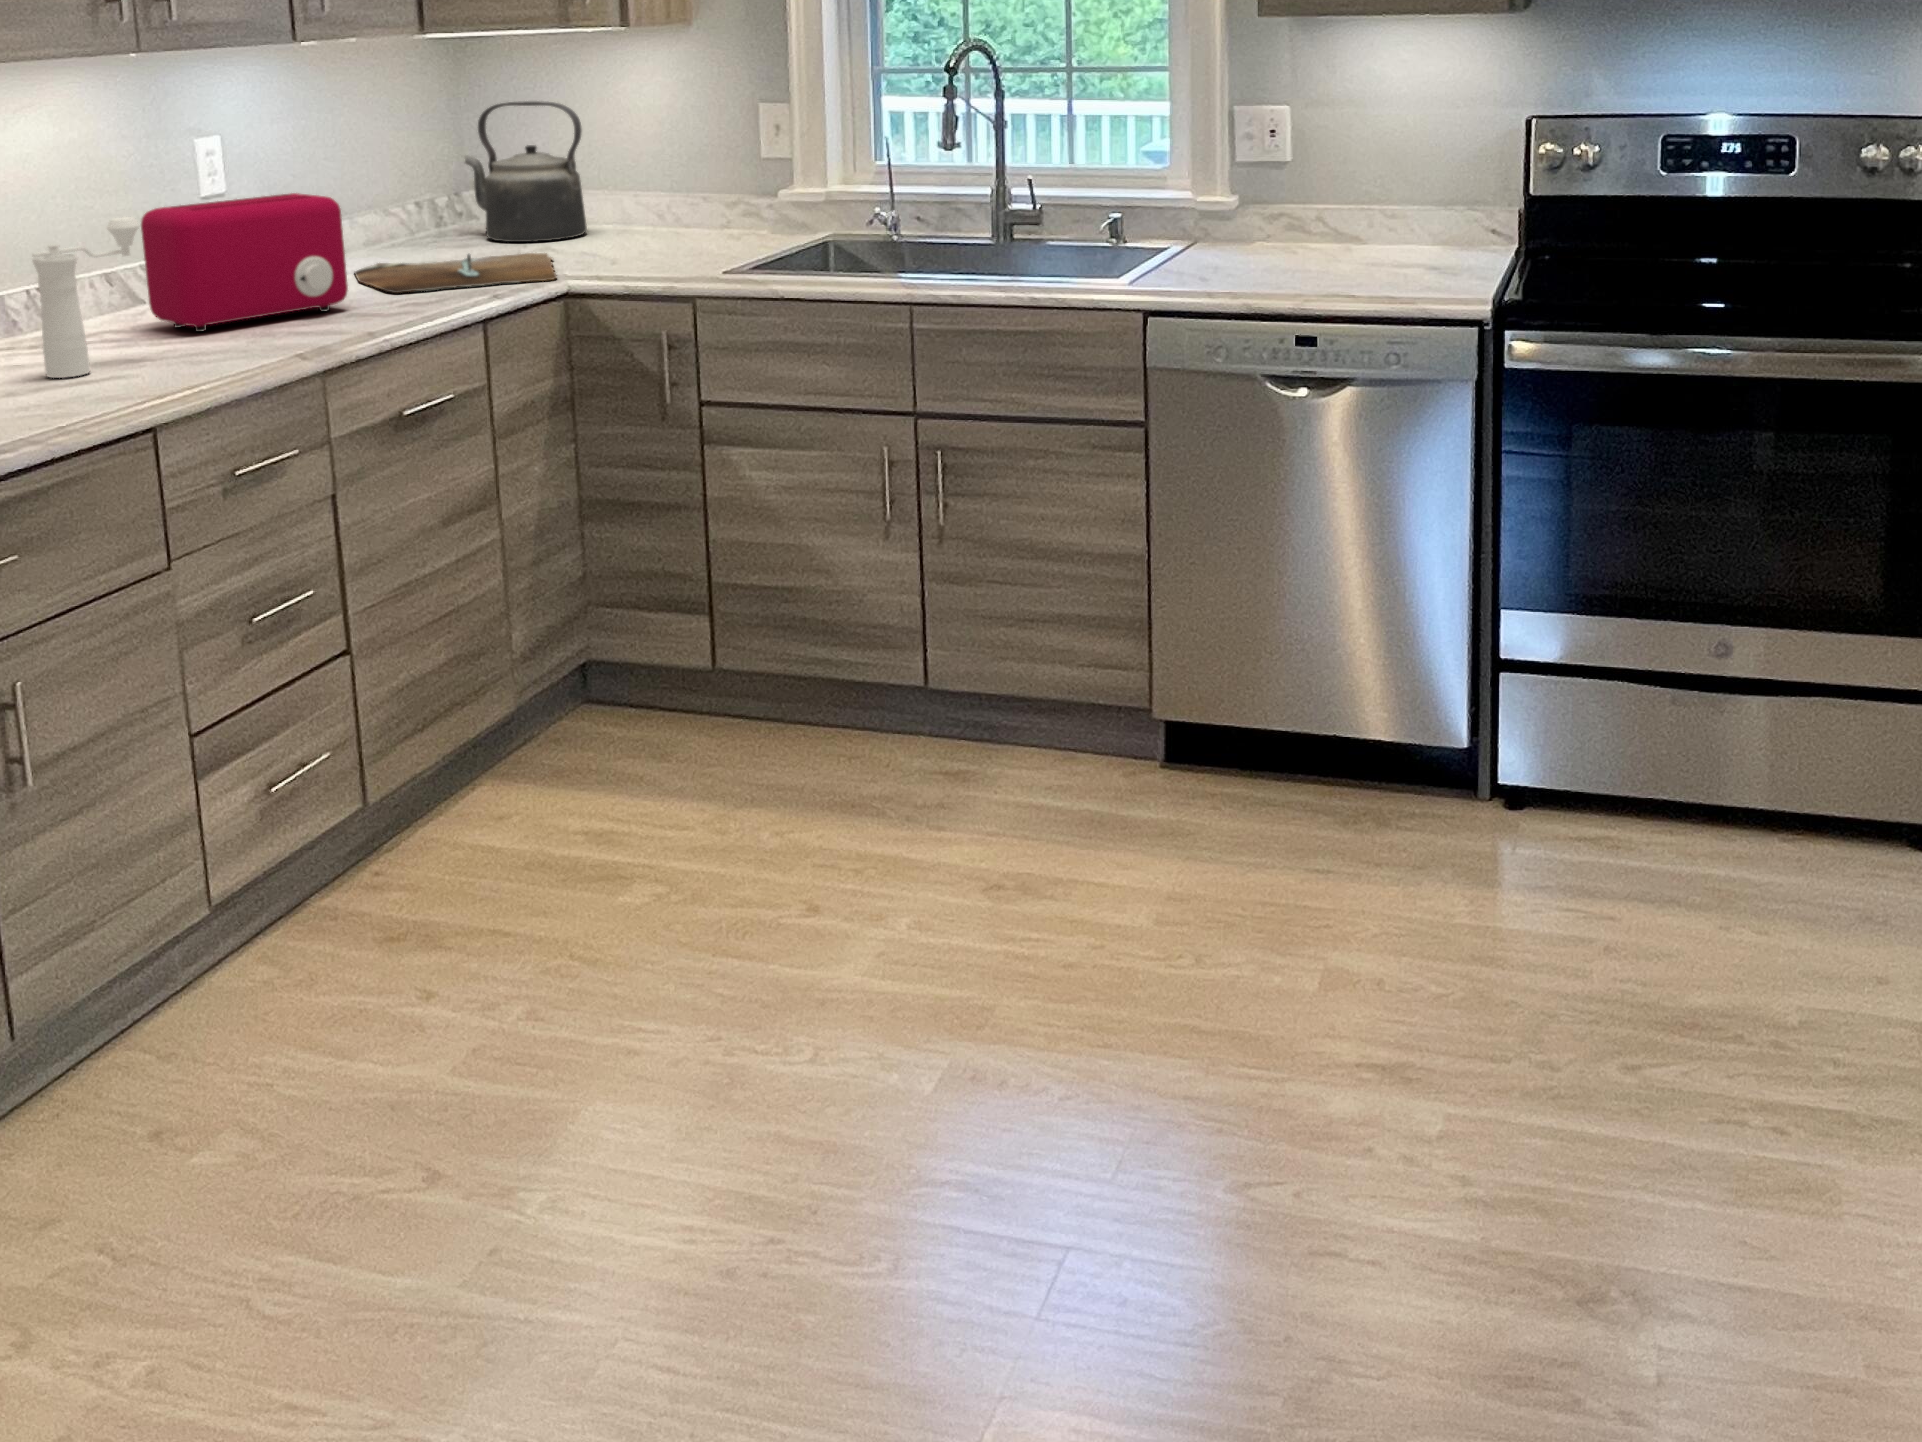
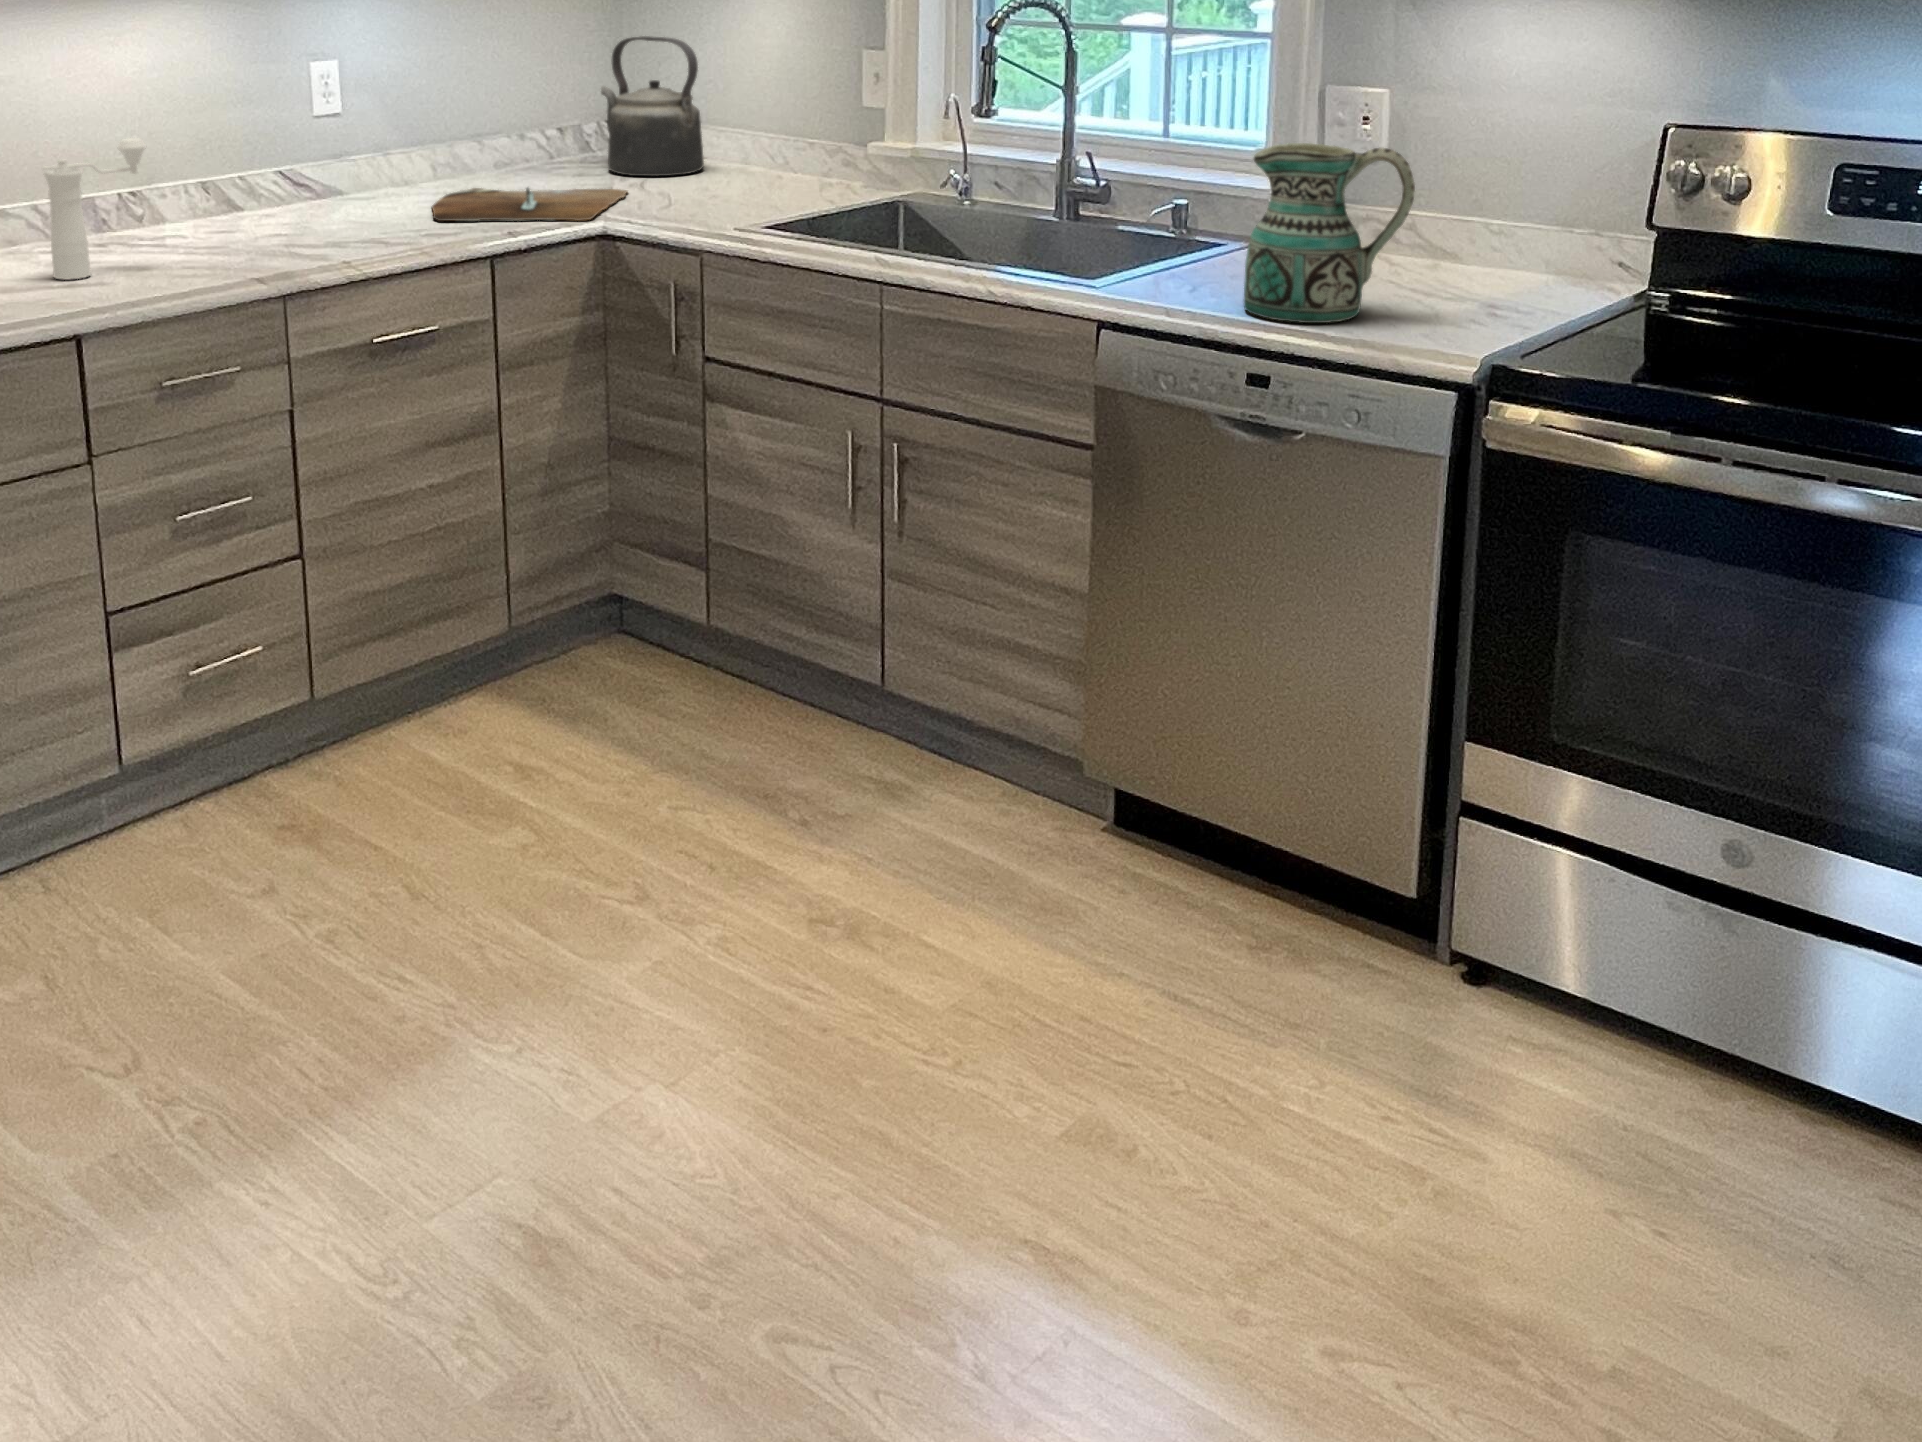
ceramic pitcher: none [1255,146,1385,295] -> present [1244,143,1415,323]
toaster: present [141,193,348,332] -> none [196,120,376,245]

